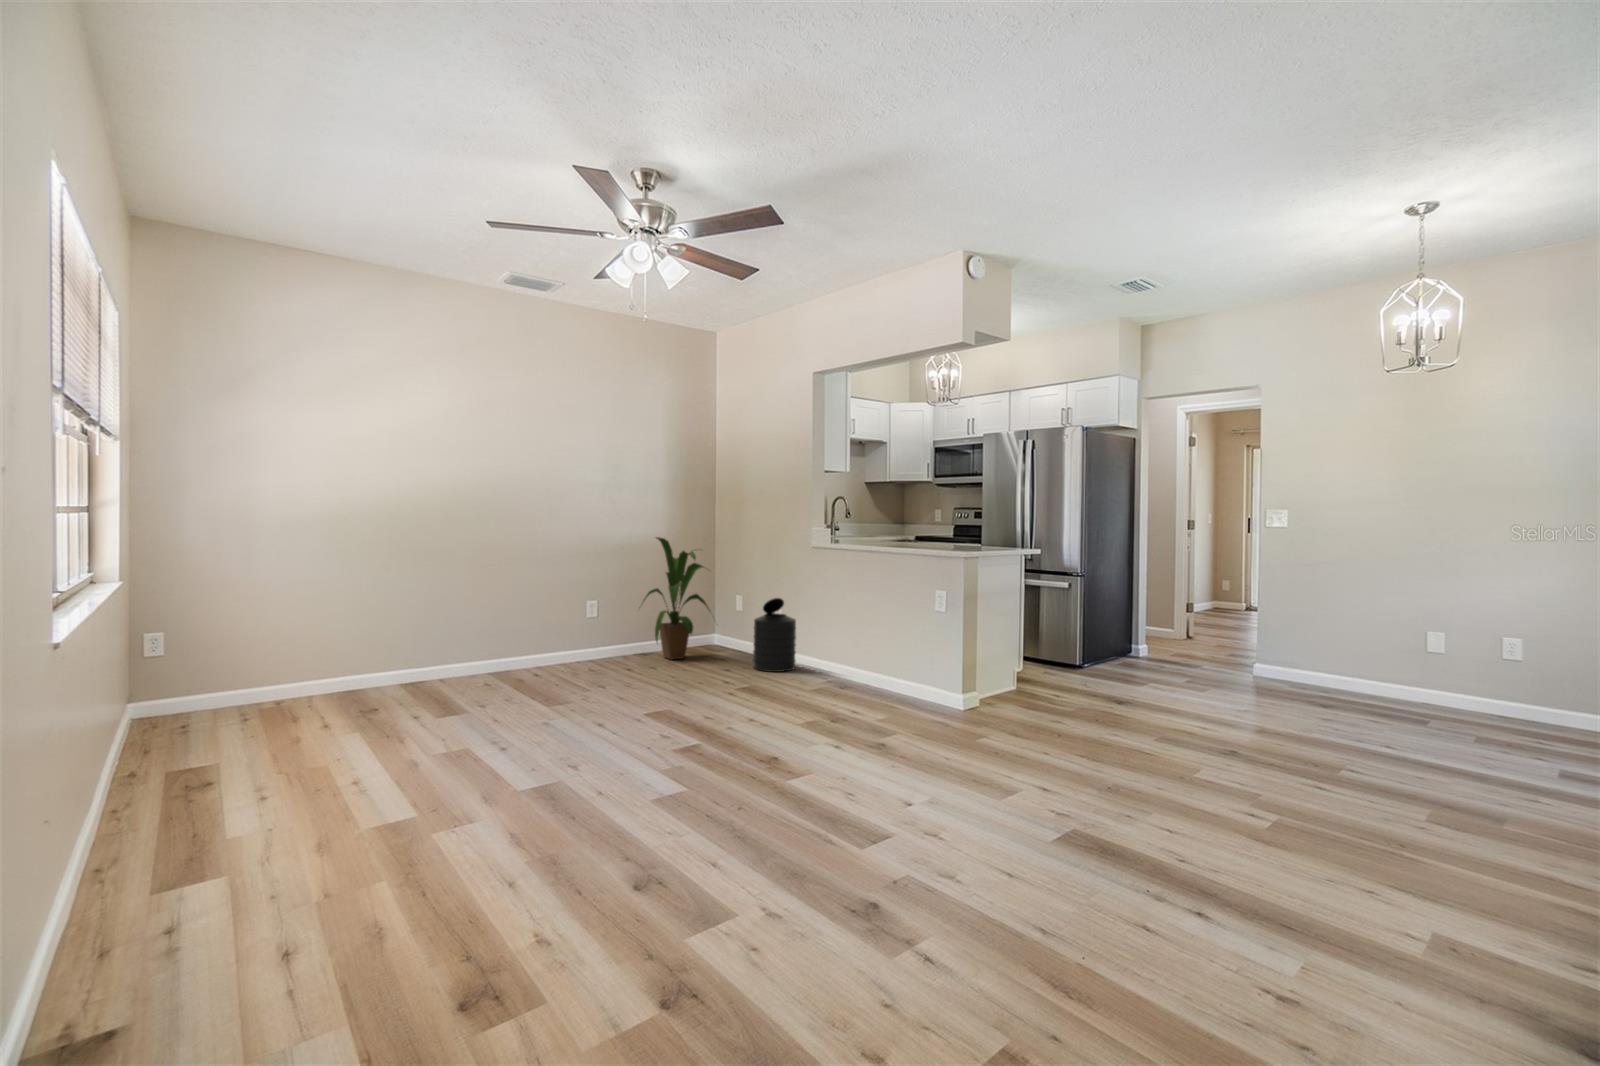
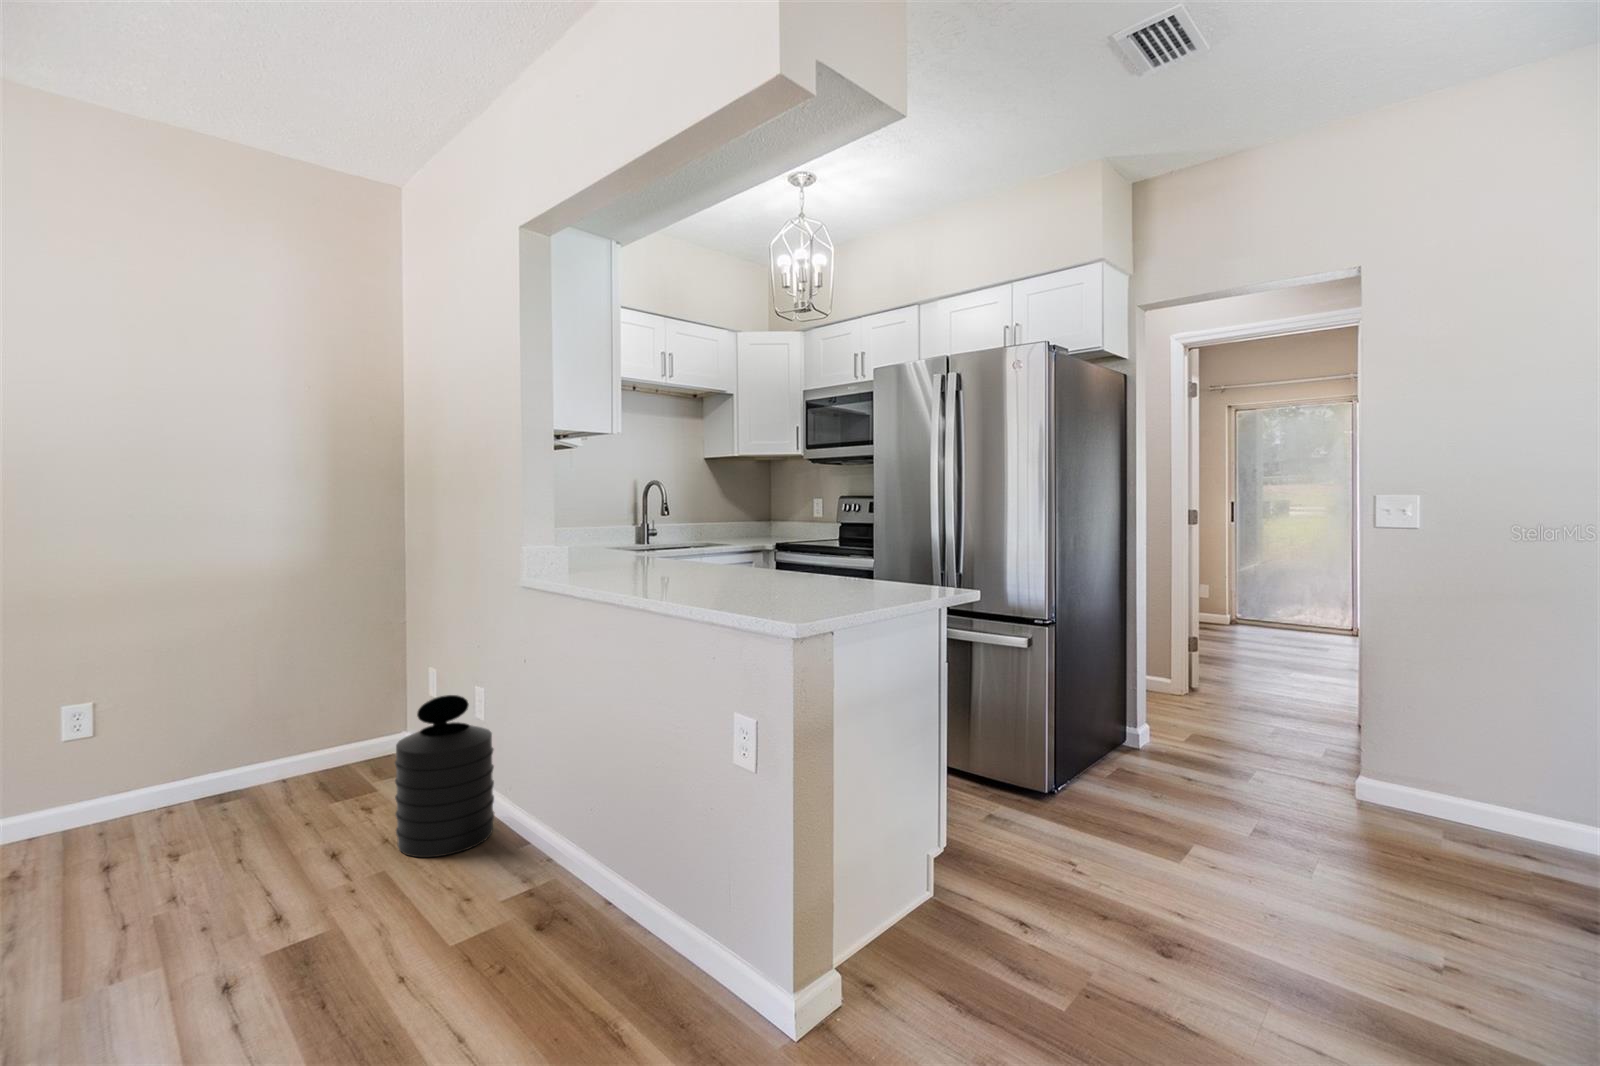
house plant: present [644,537,709,659] -> none [176,574,367,820]

